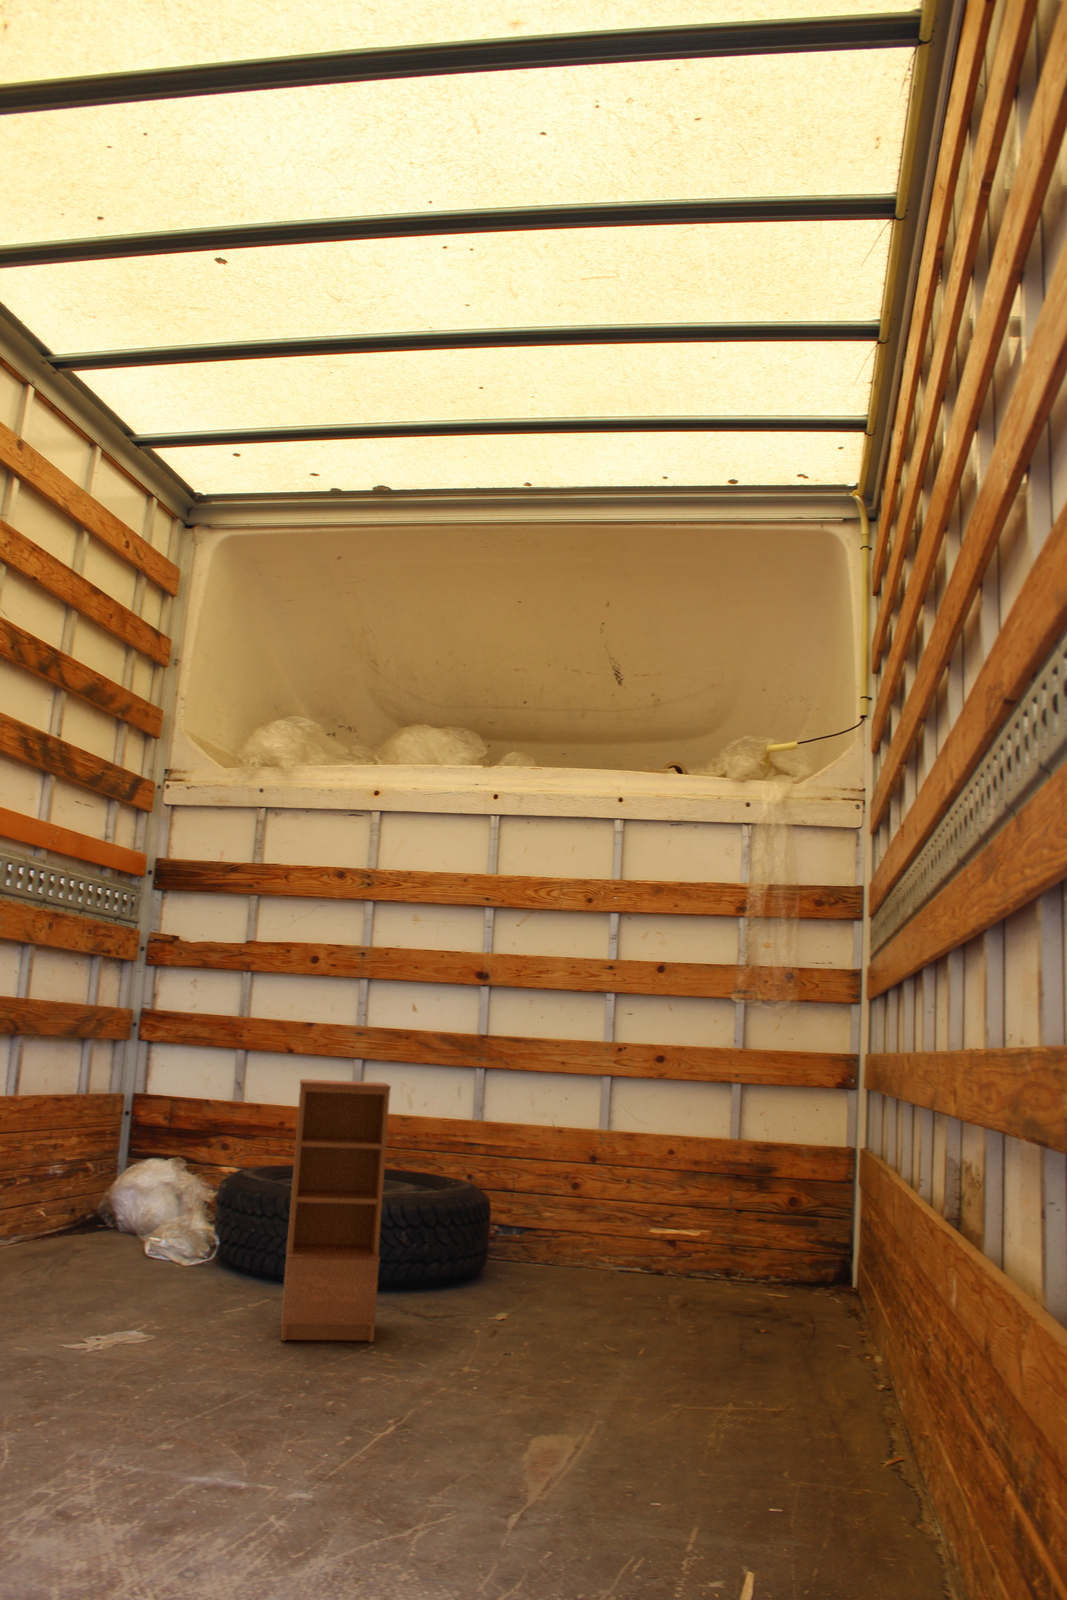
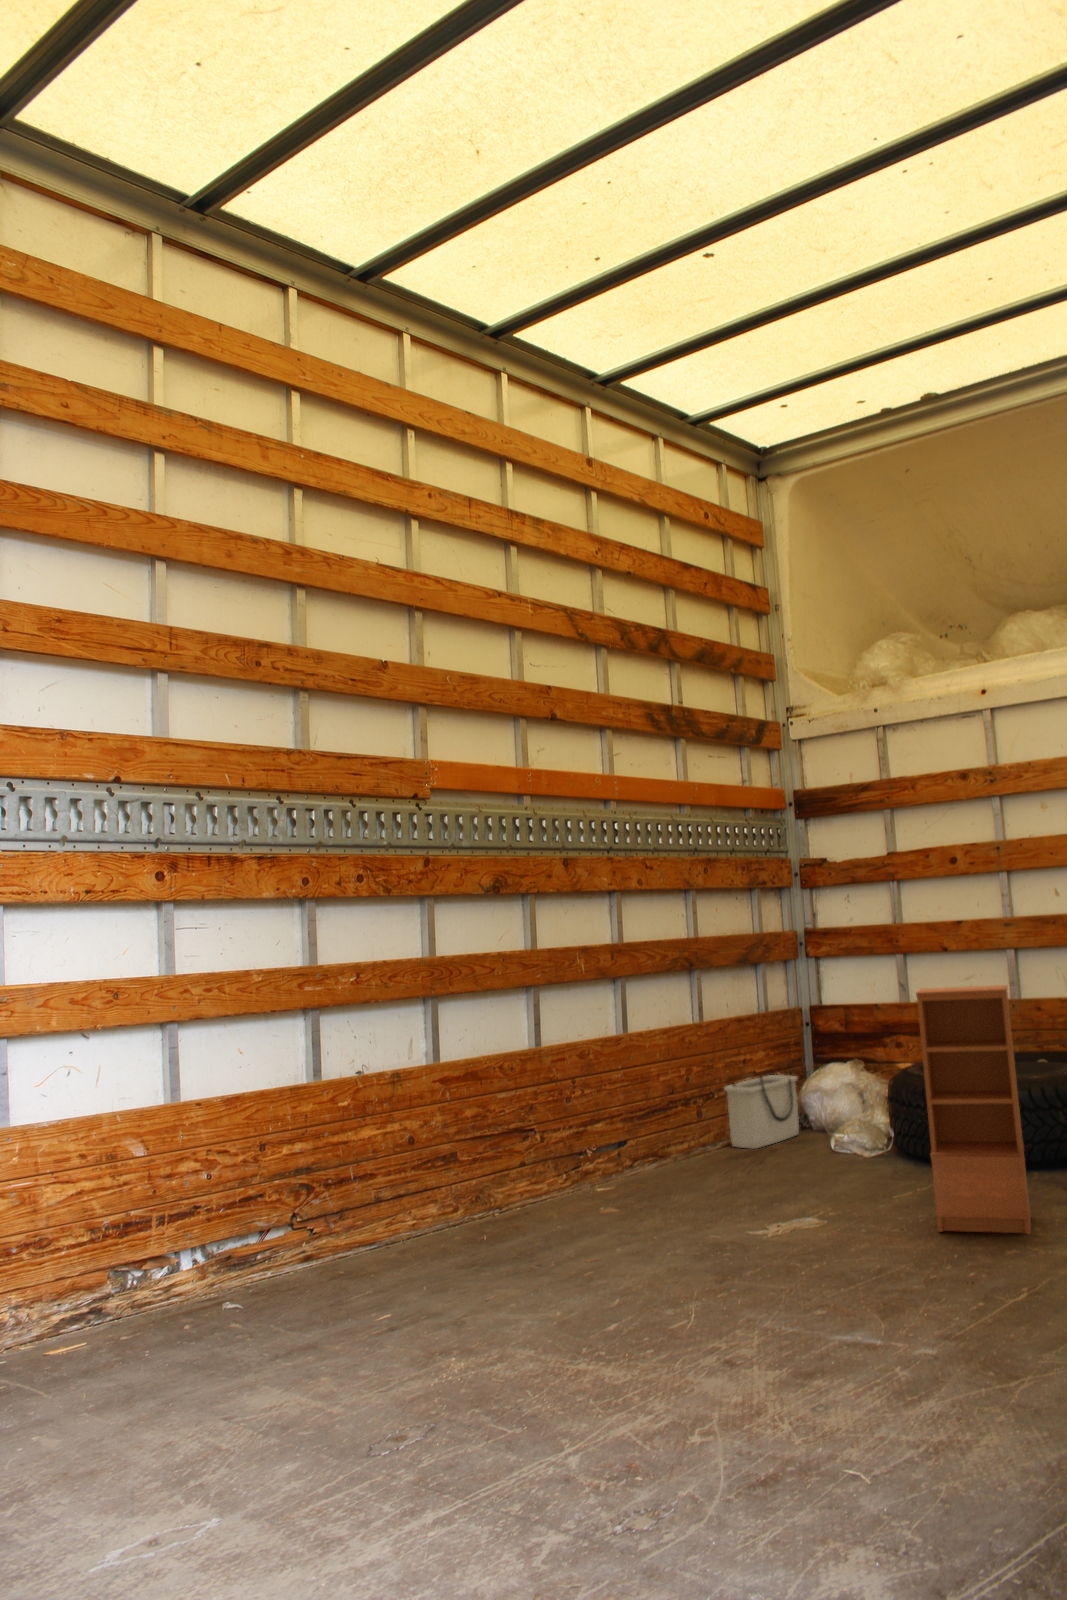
storage bin: none [23,1169,111,1252] -> present [724,1075,799,1149]

